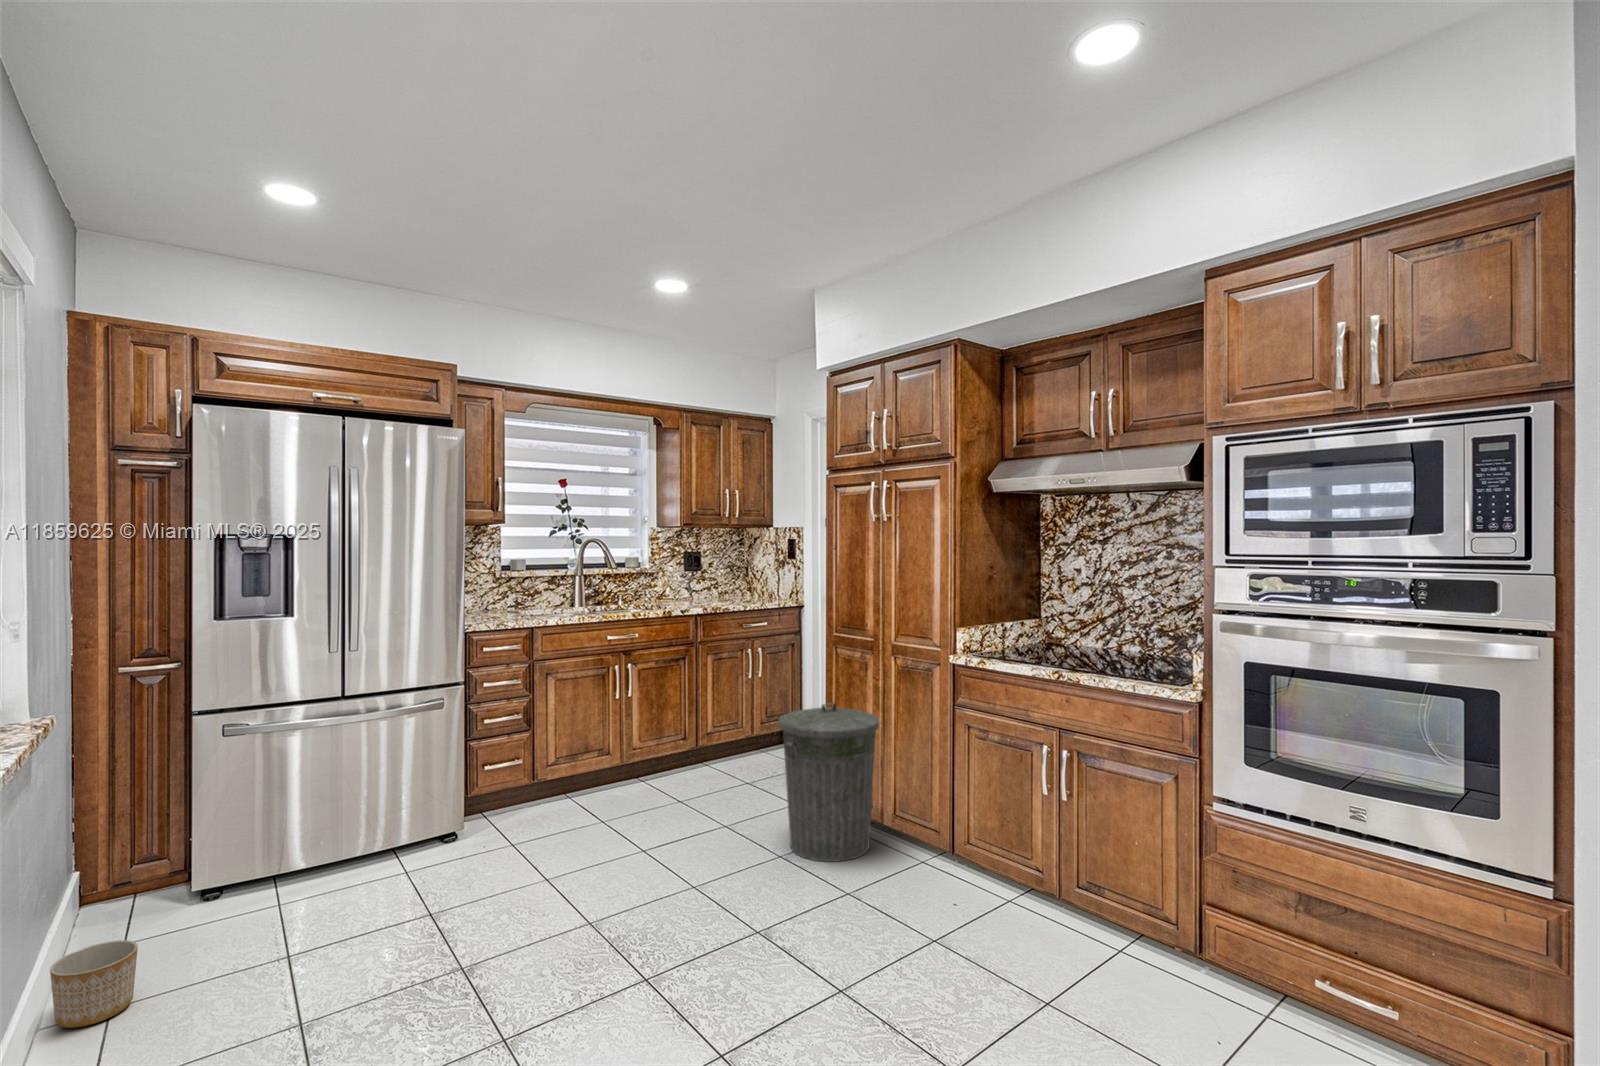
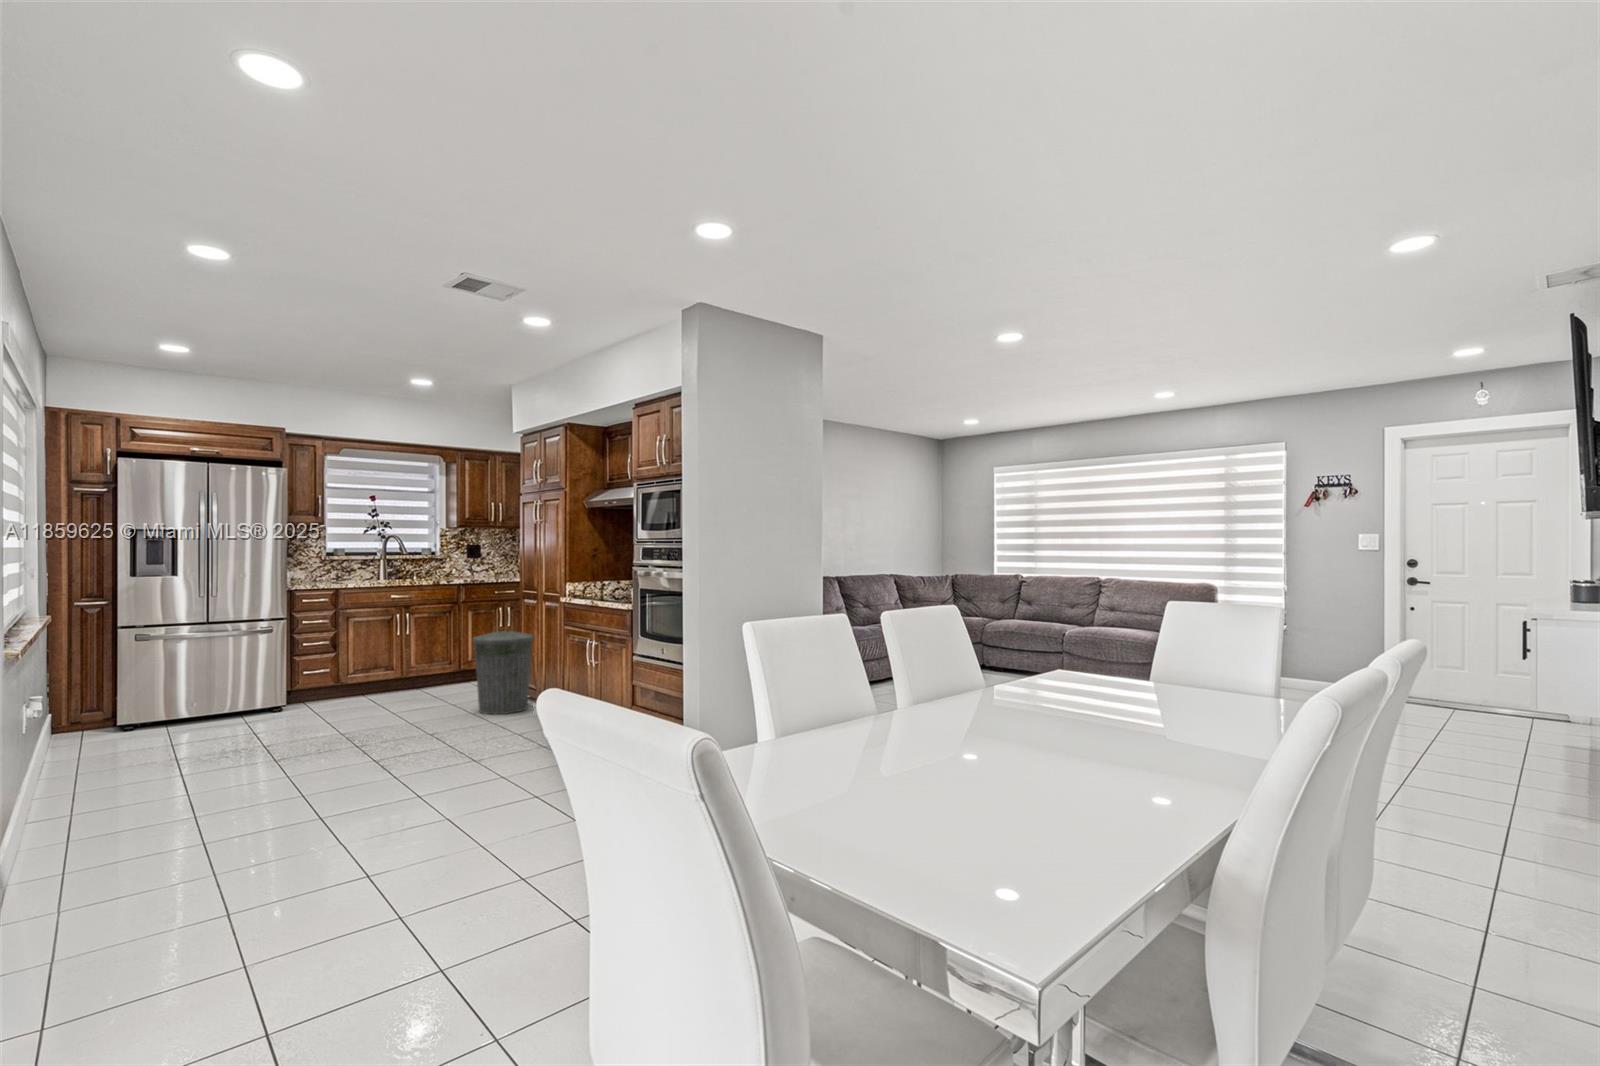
planter: present [50,940,138,1028] -> none [45,729,88,762]

